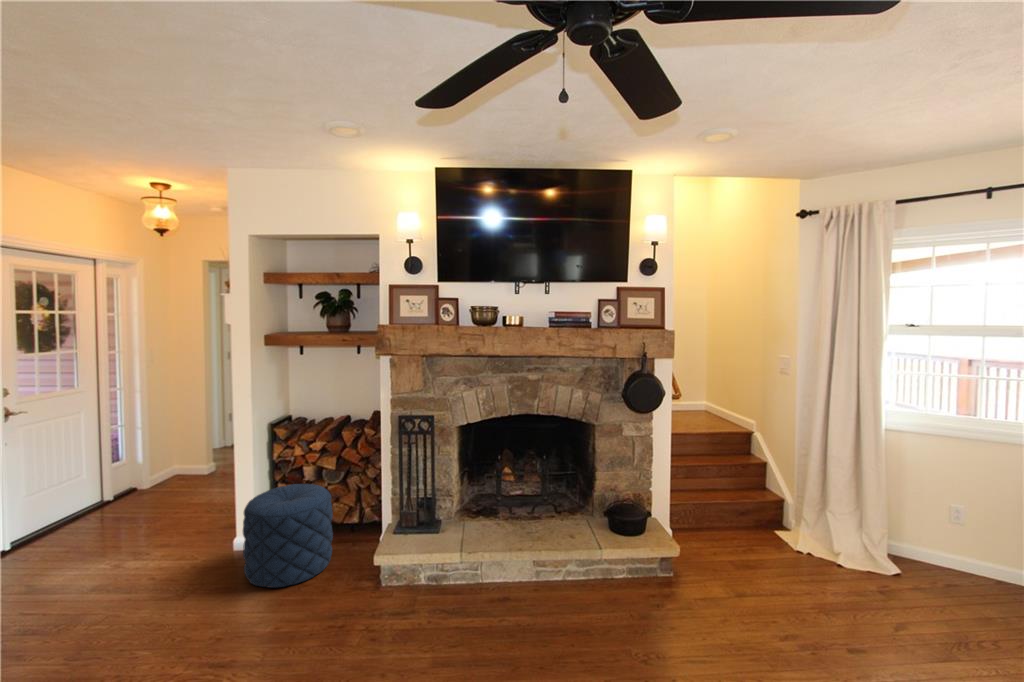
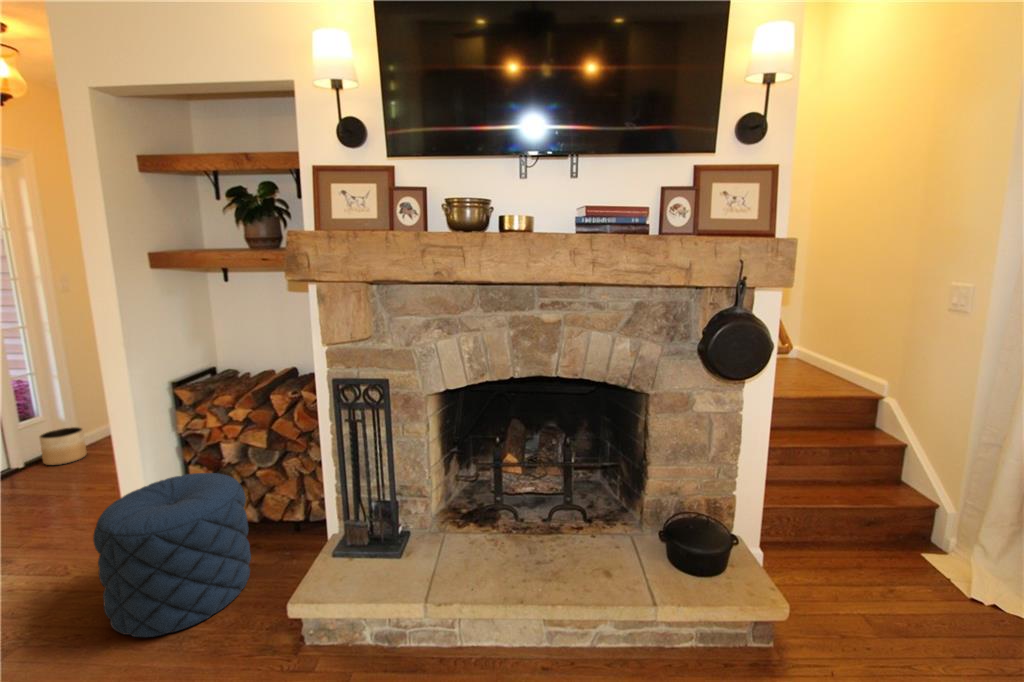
planter: none [127,465,160,495] -> present [39,427,87,465]

